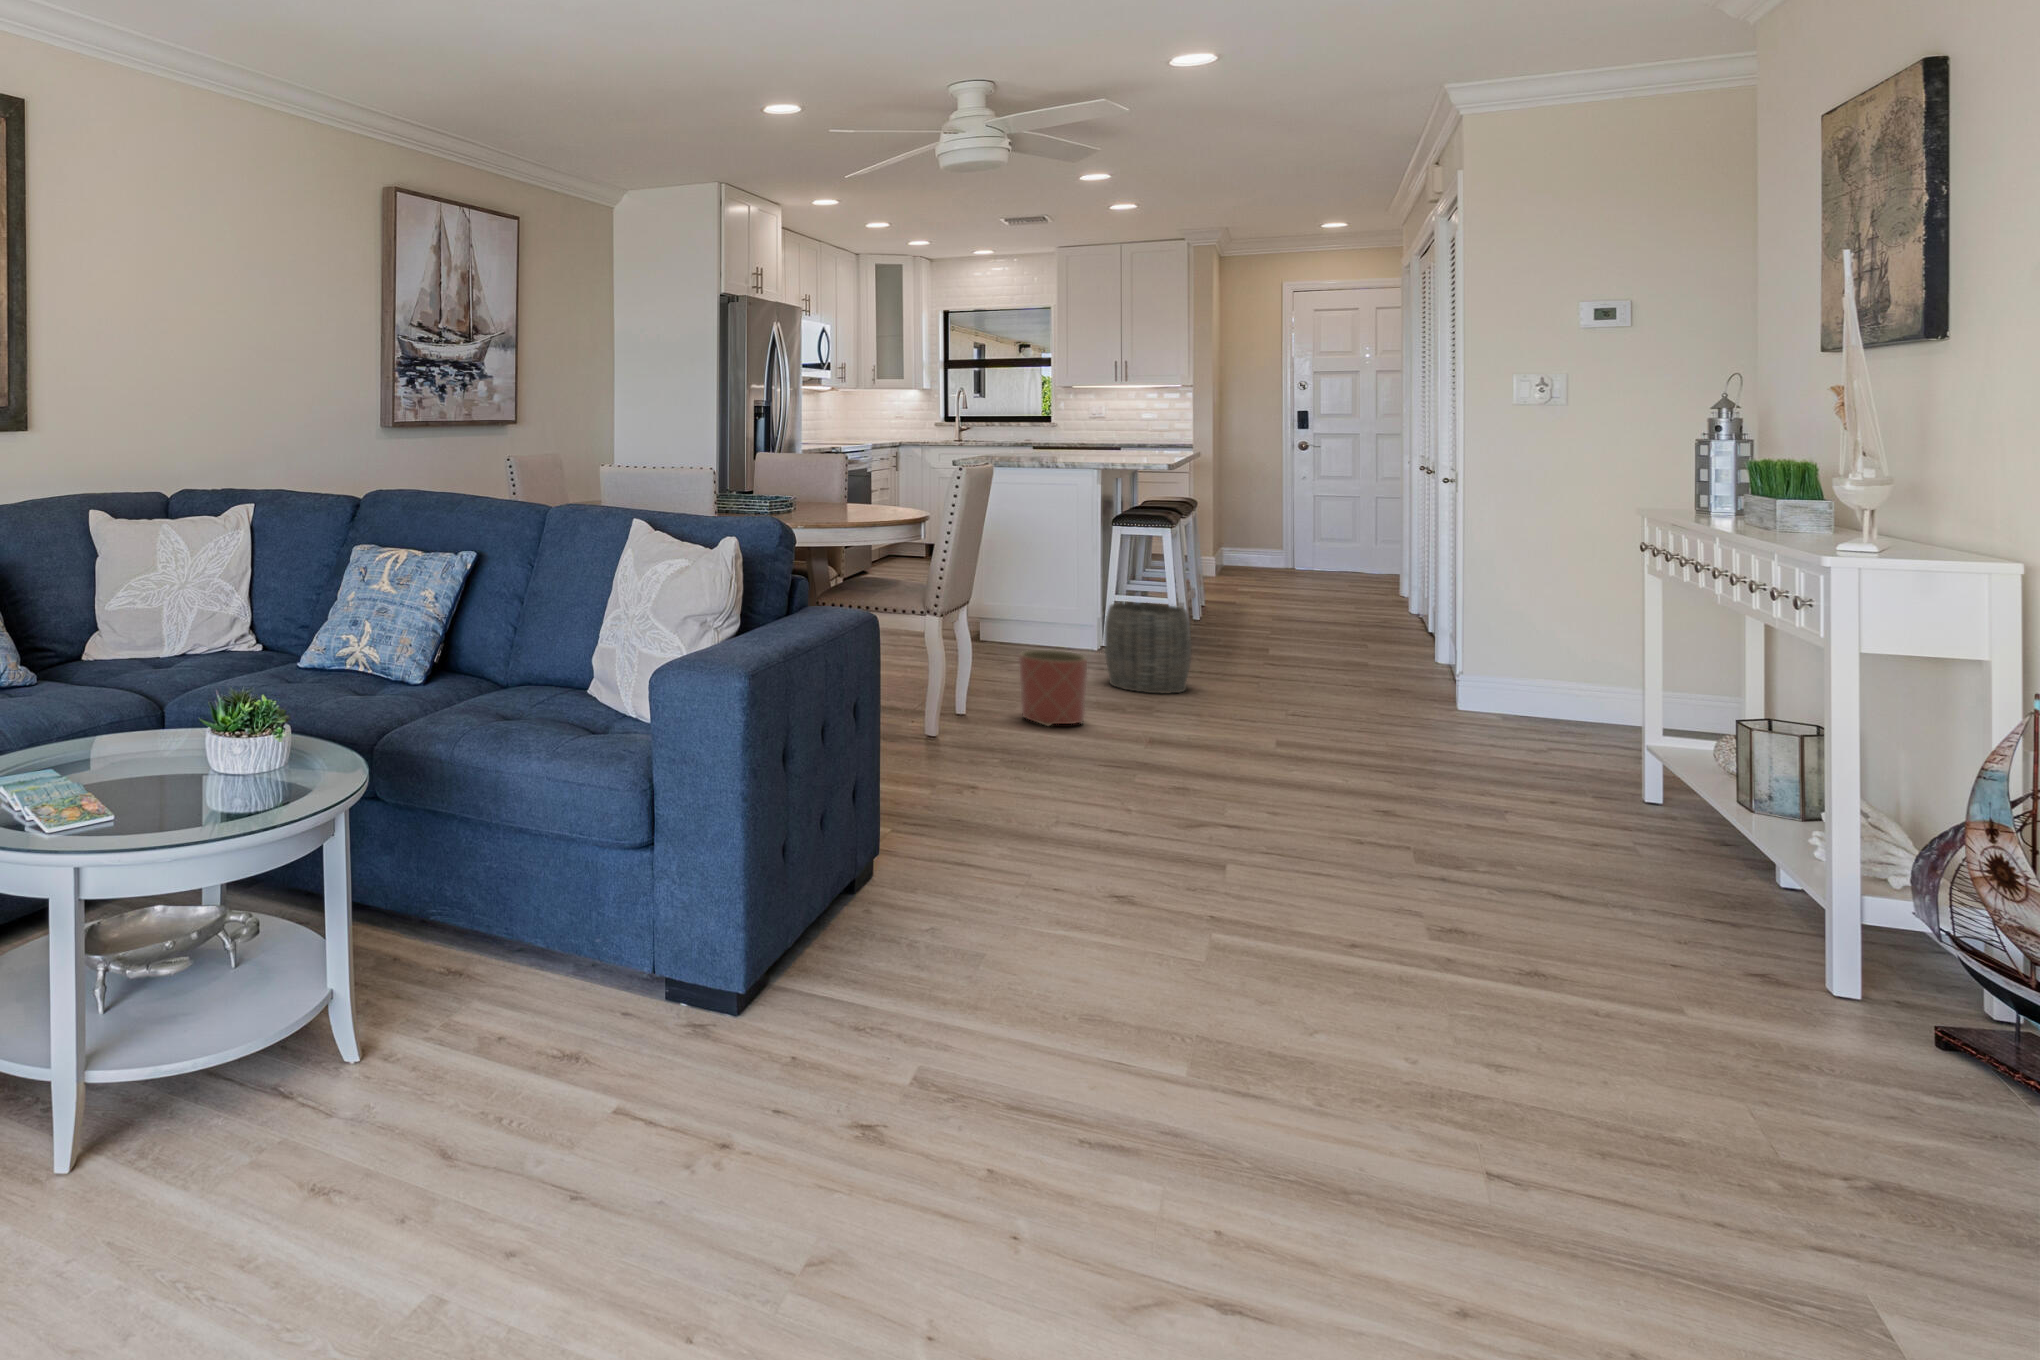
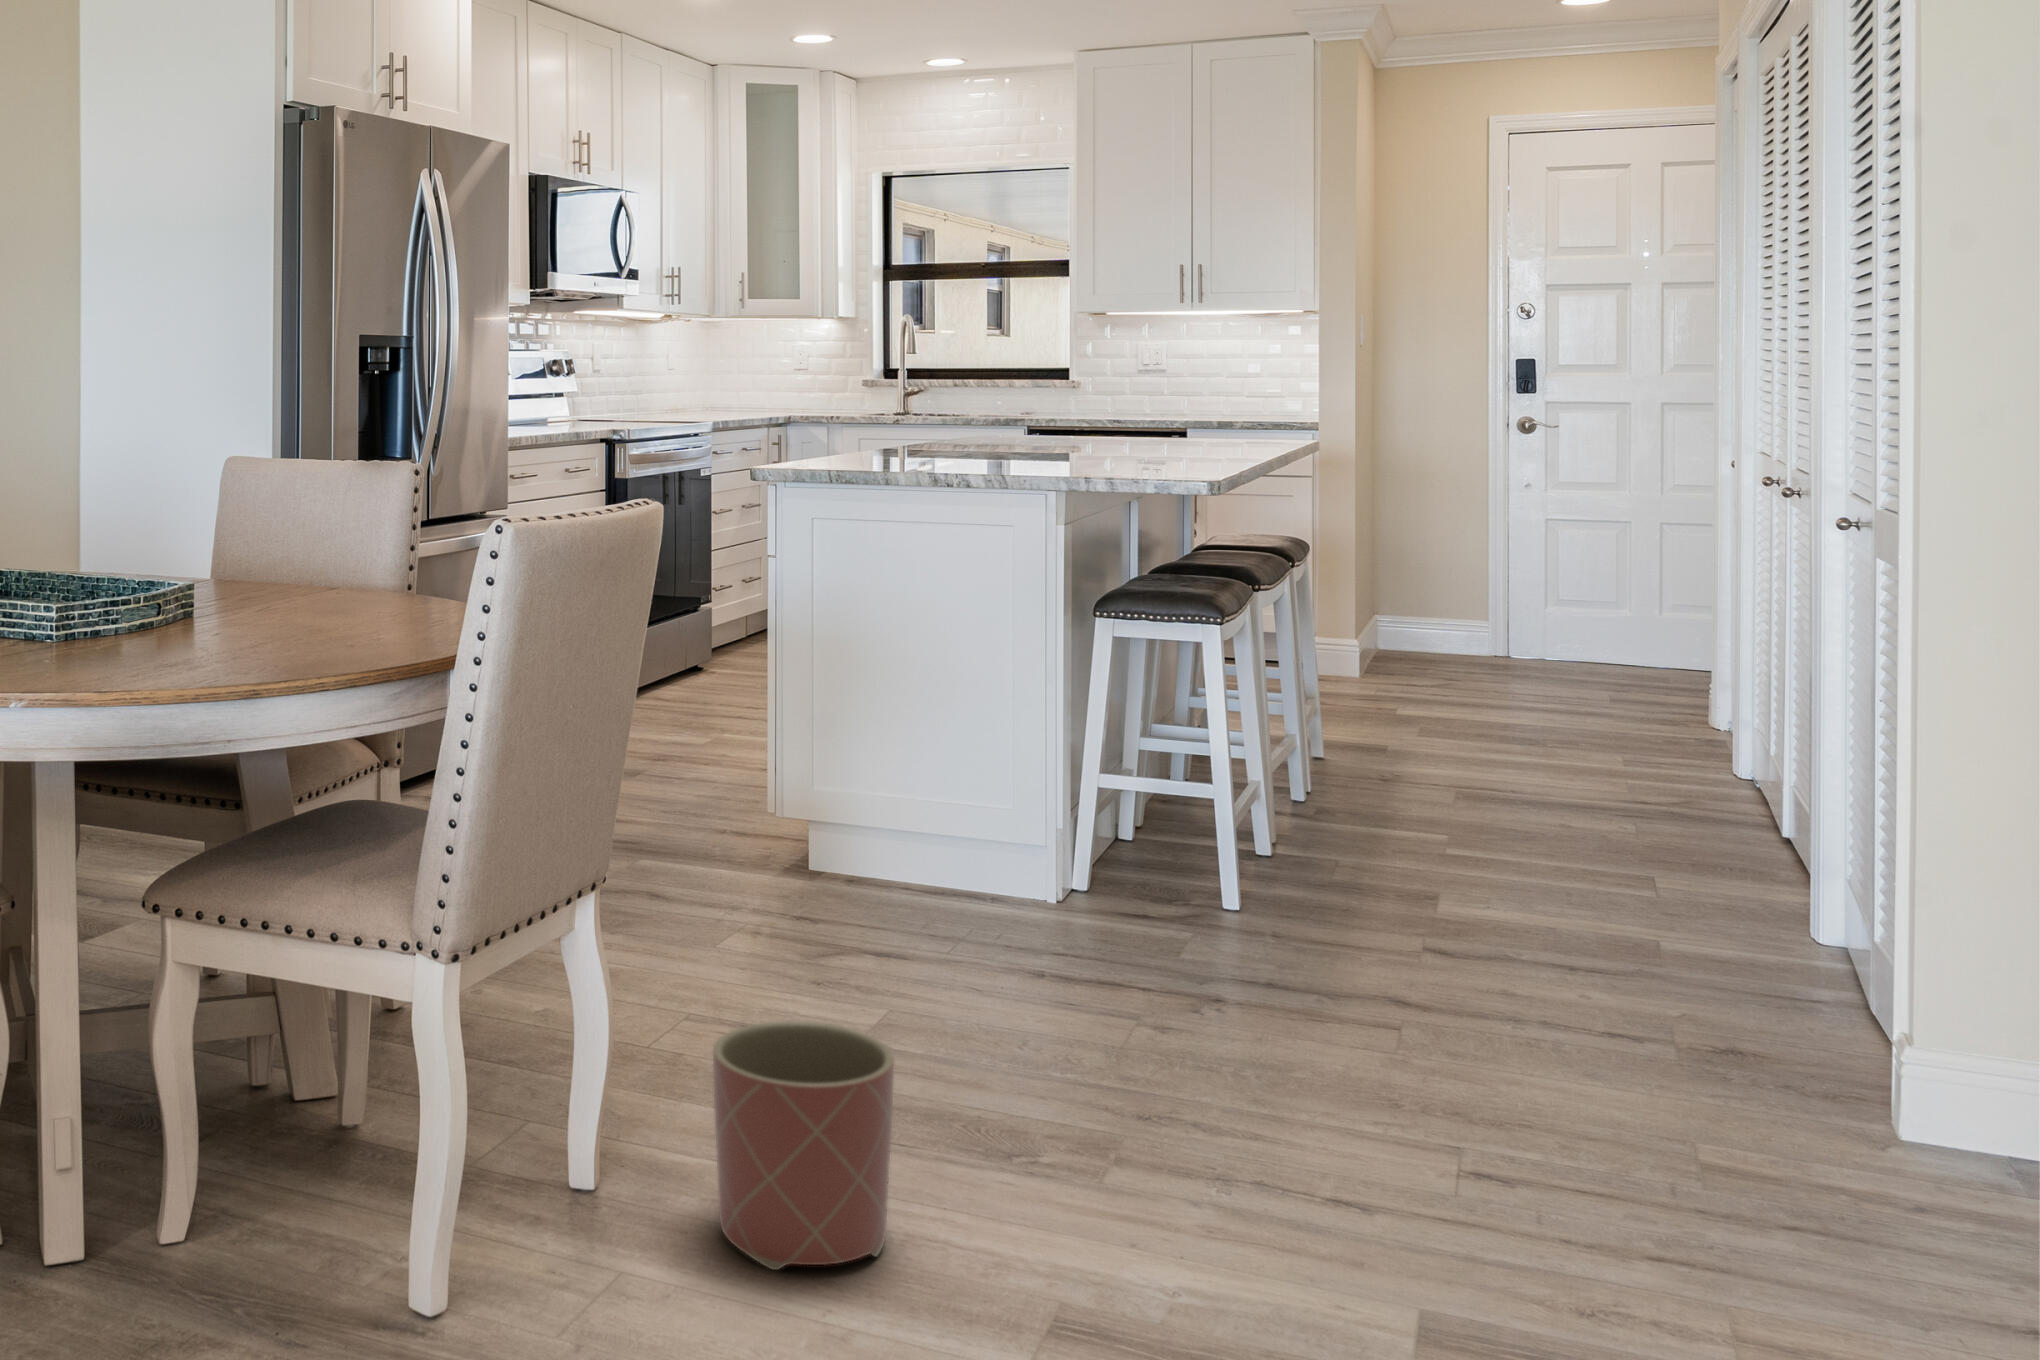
woven basket: present [1104,603,1191,694] -> none [1016,836,1226,1091]

